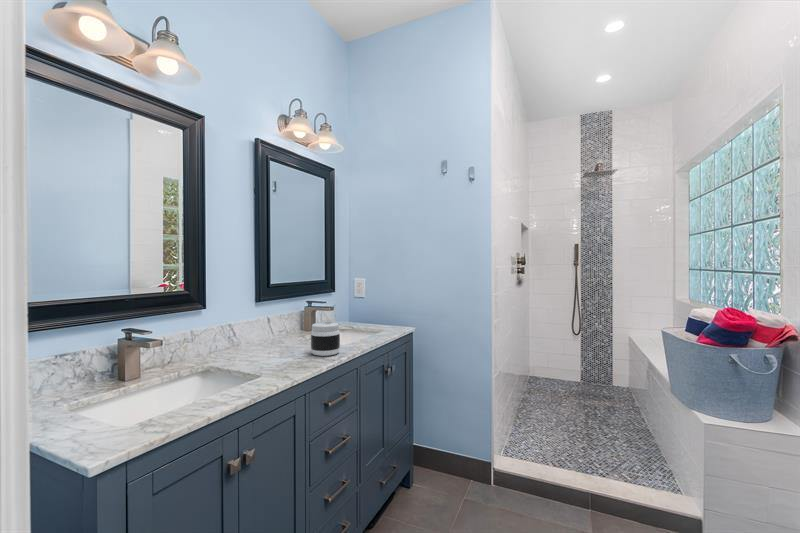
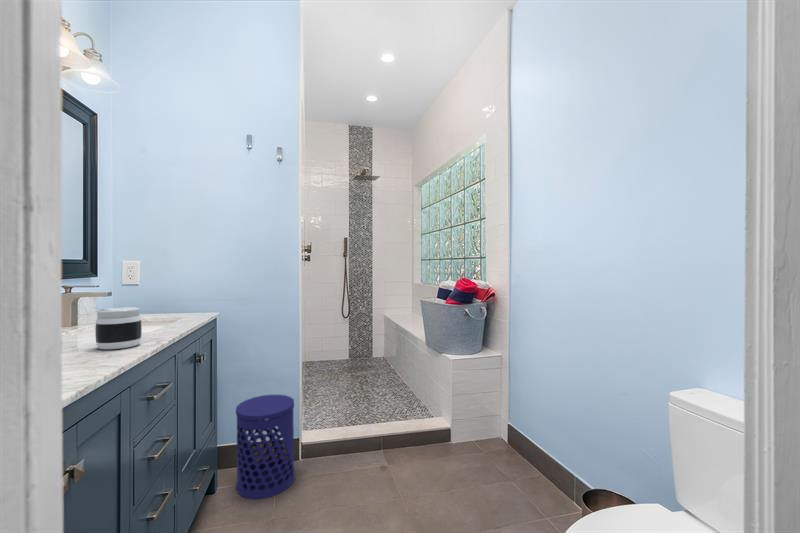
waste bin: none [429,410,483,514] -> present [236,395,295,499]

